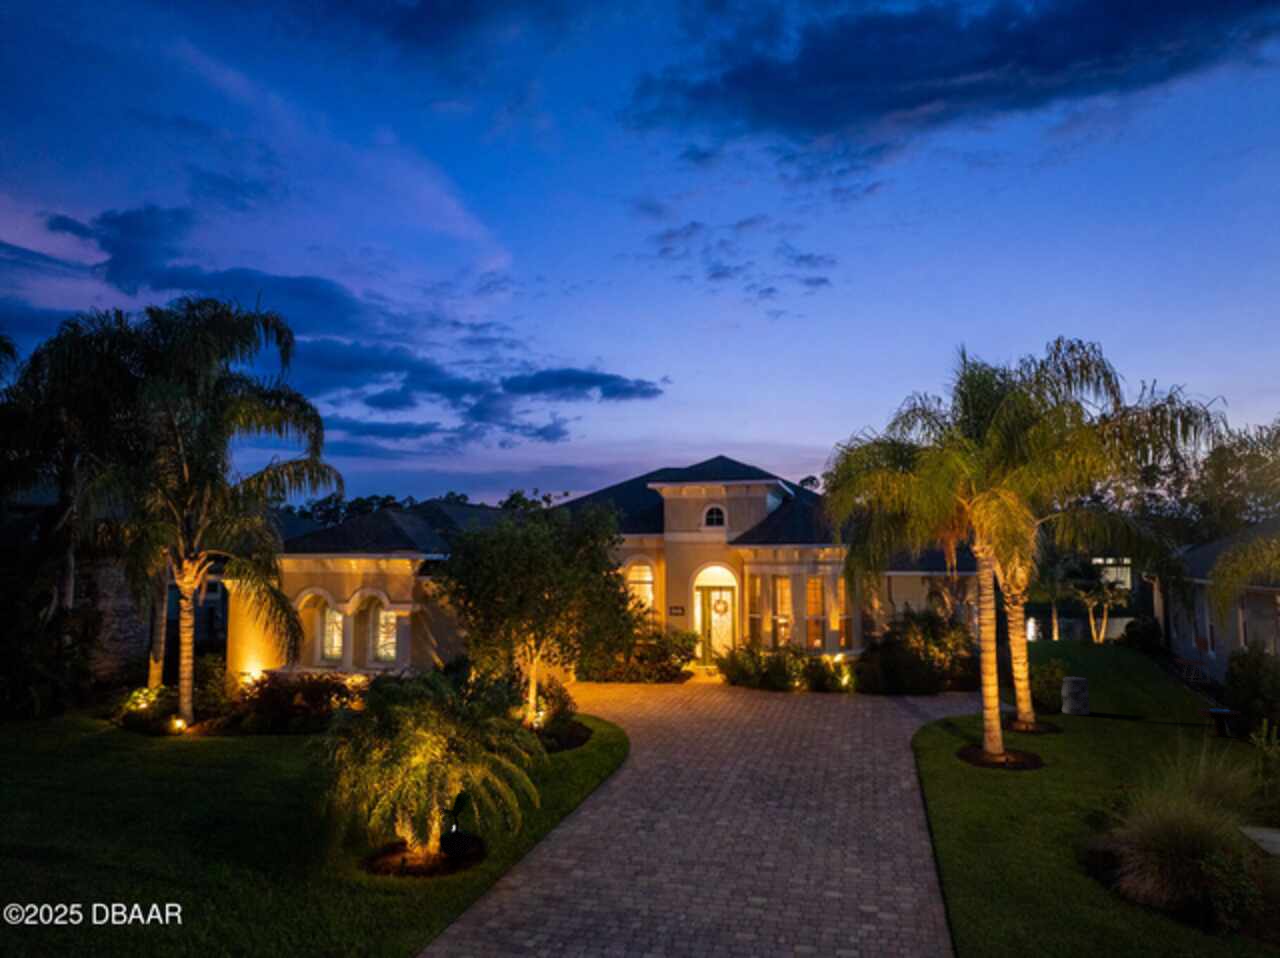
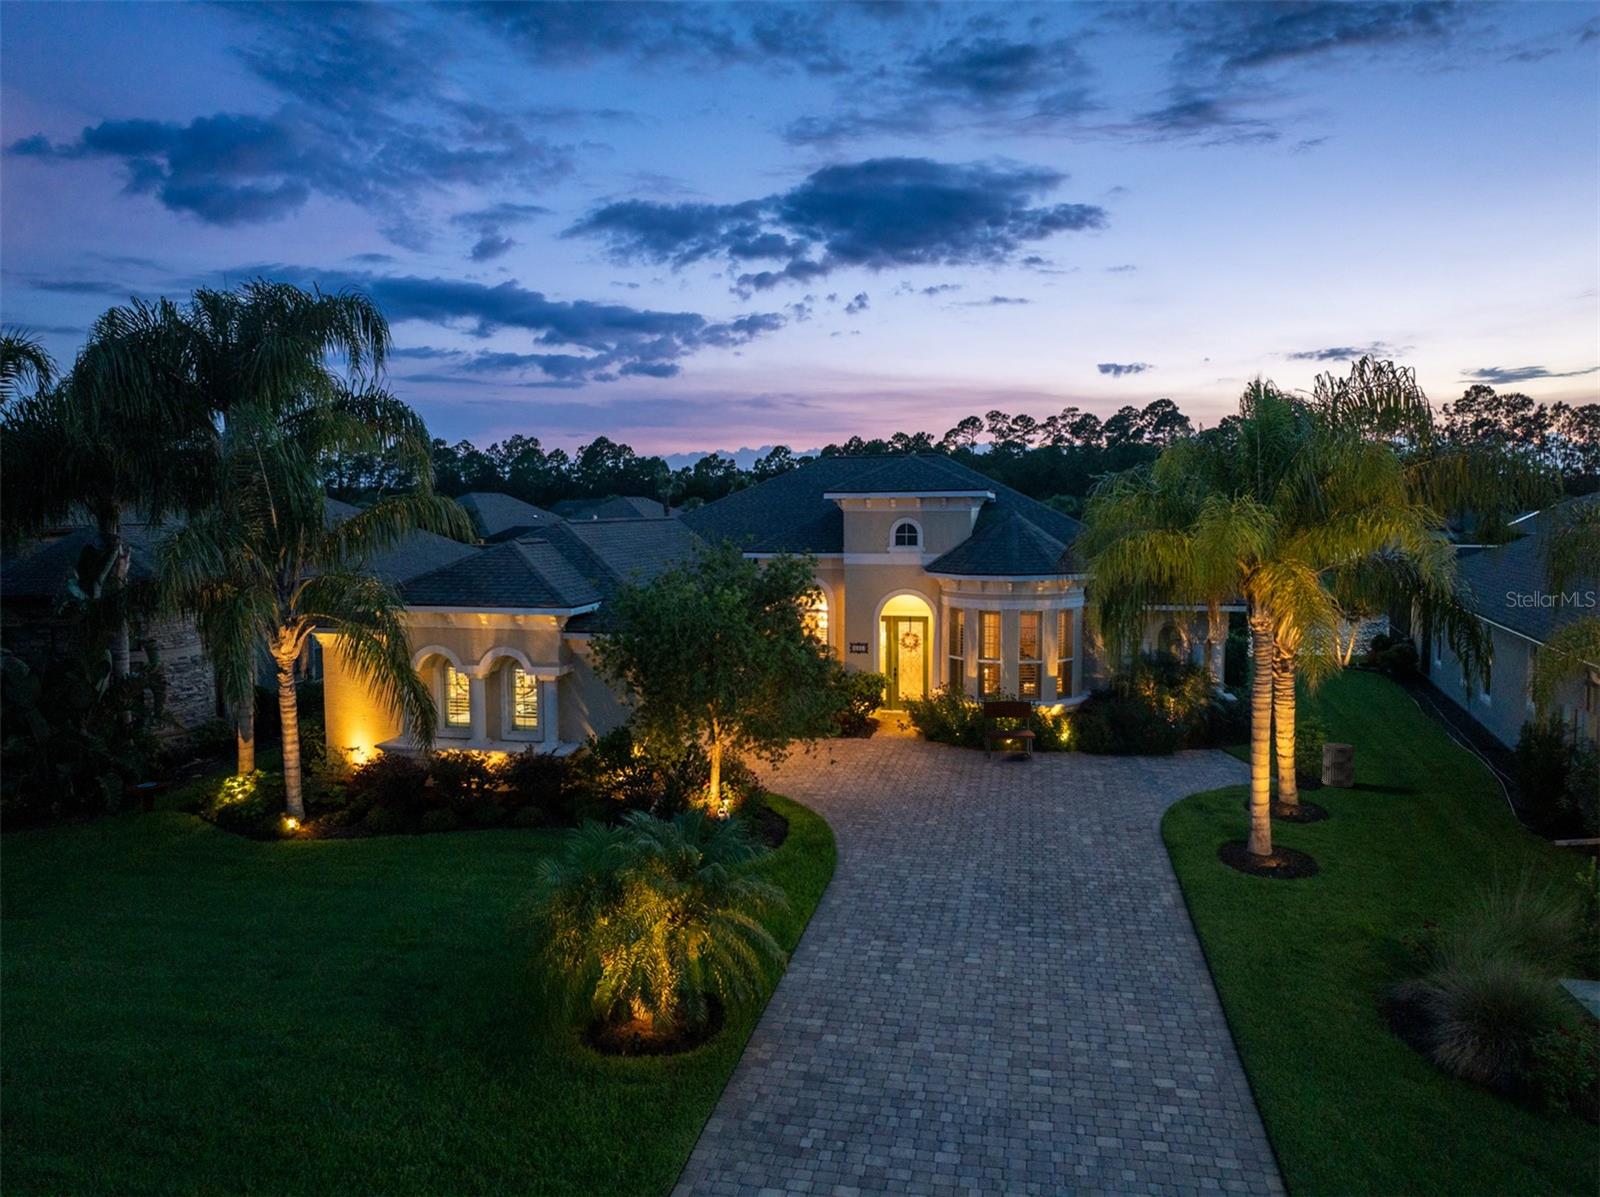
bench: present [1176,636,1209,683] -> present [984,701,1036,758]
side table: present [1197,708,1241,737] -> present [125,782,169,812]
potted tree: present [440,791,472,857] -> none [673,963,722,1043]

